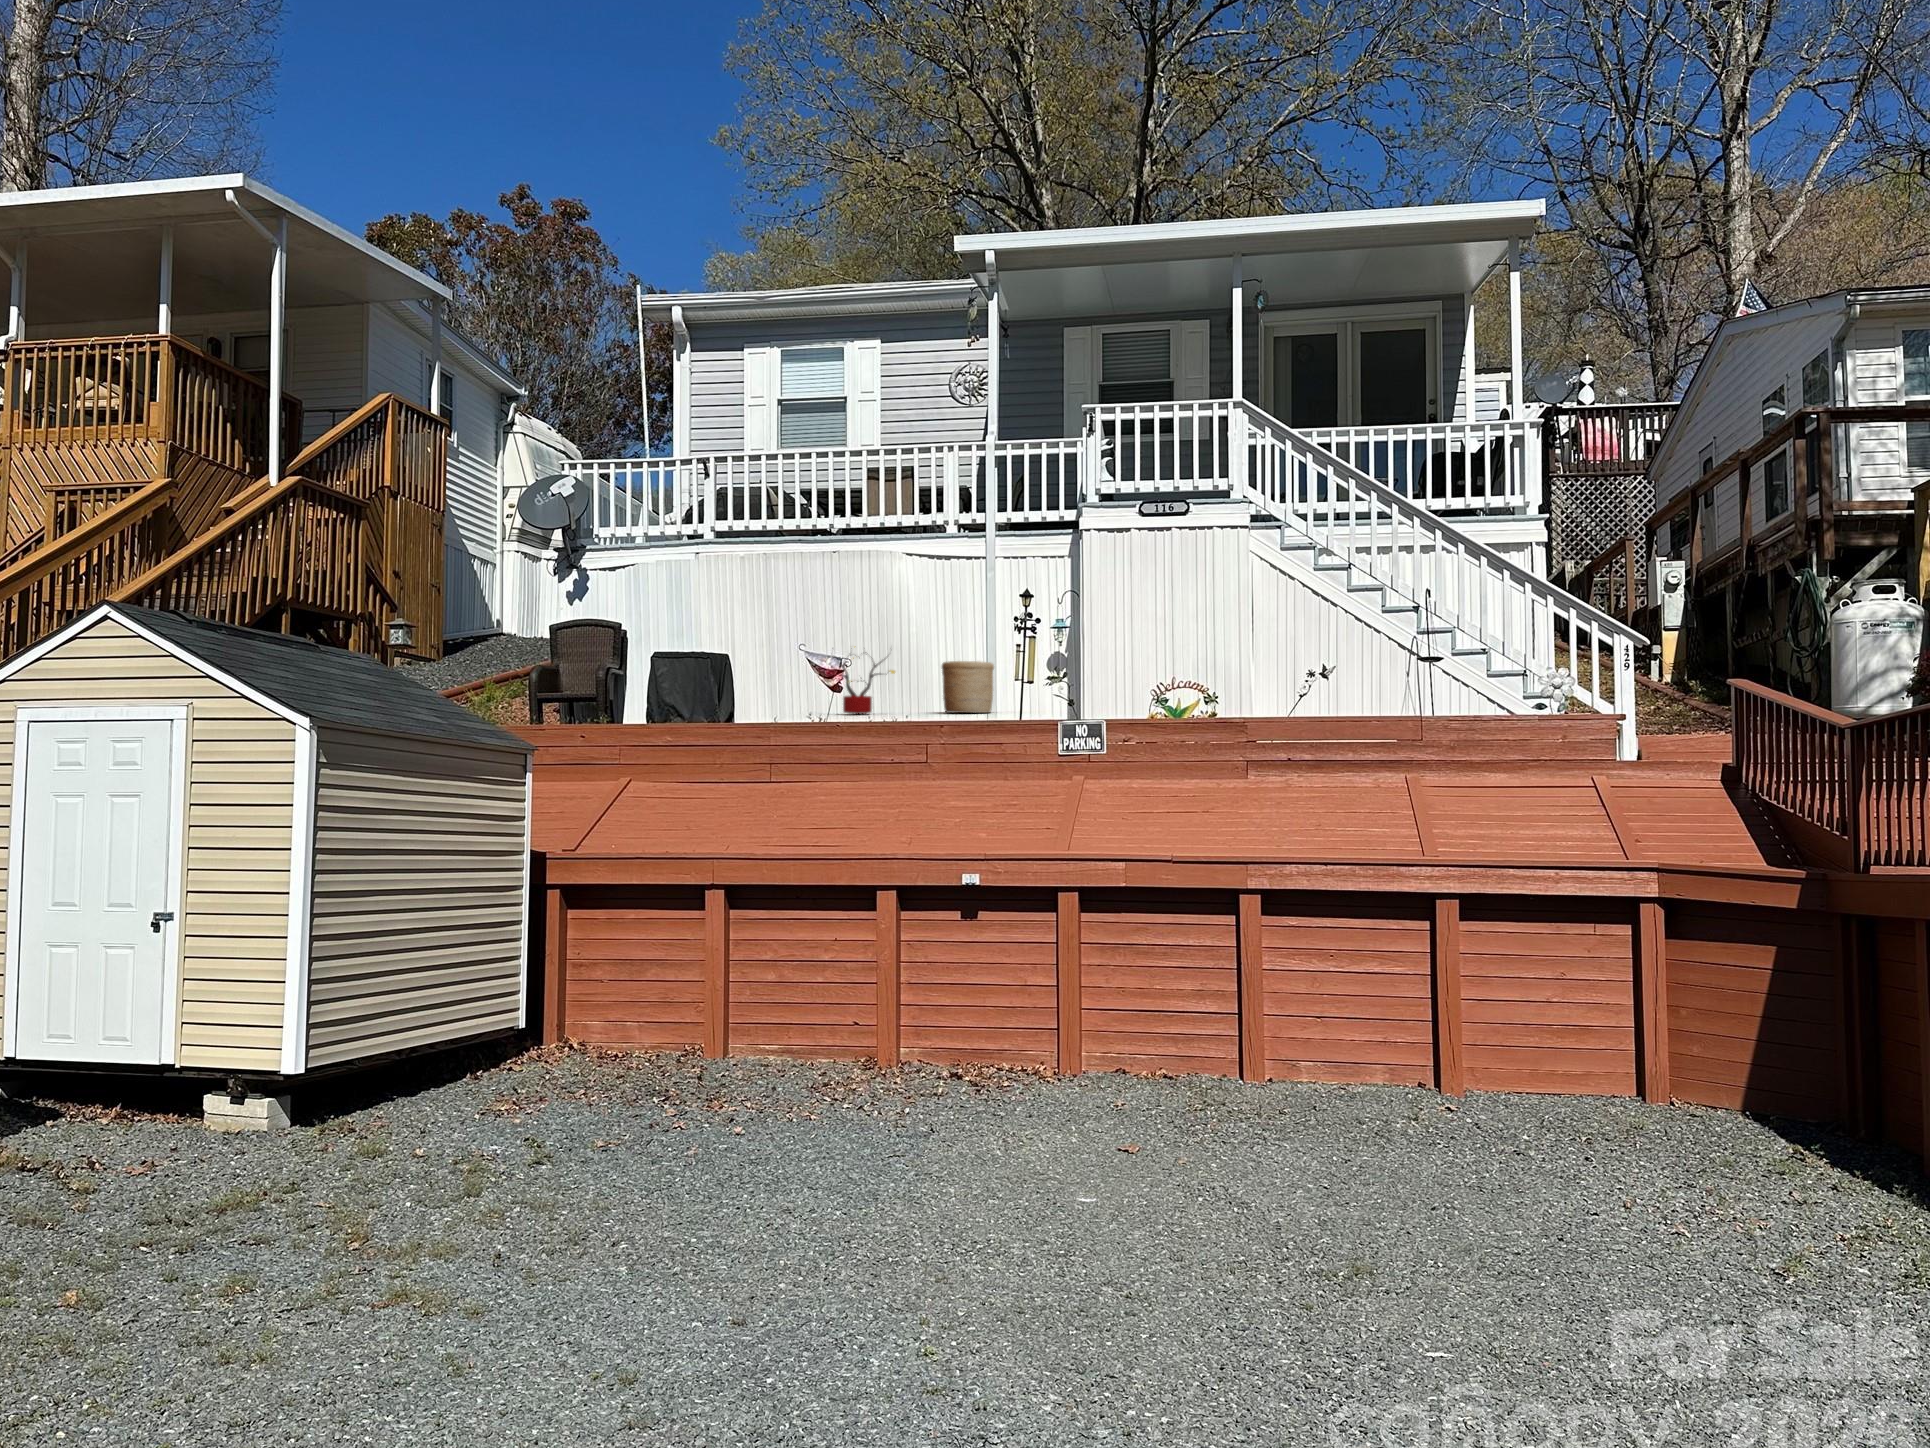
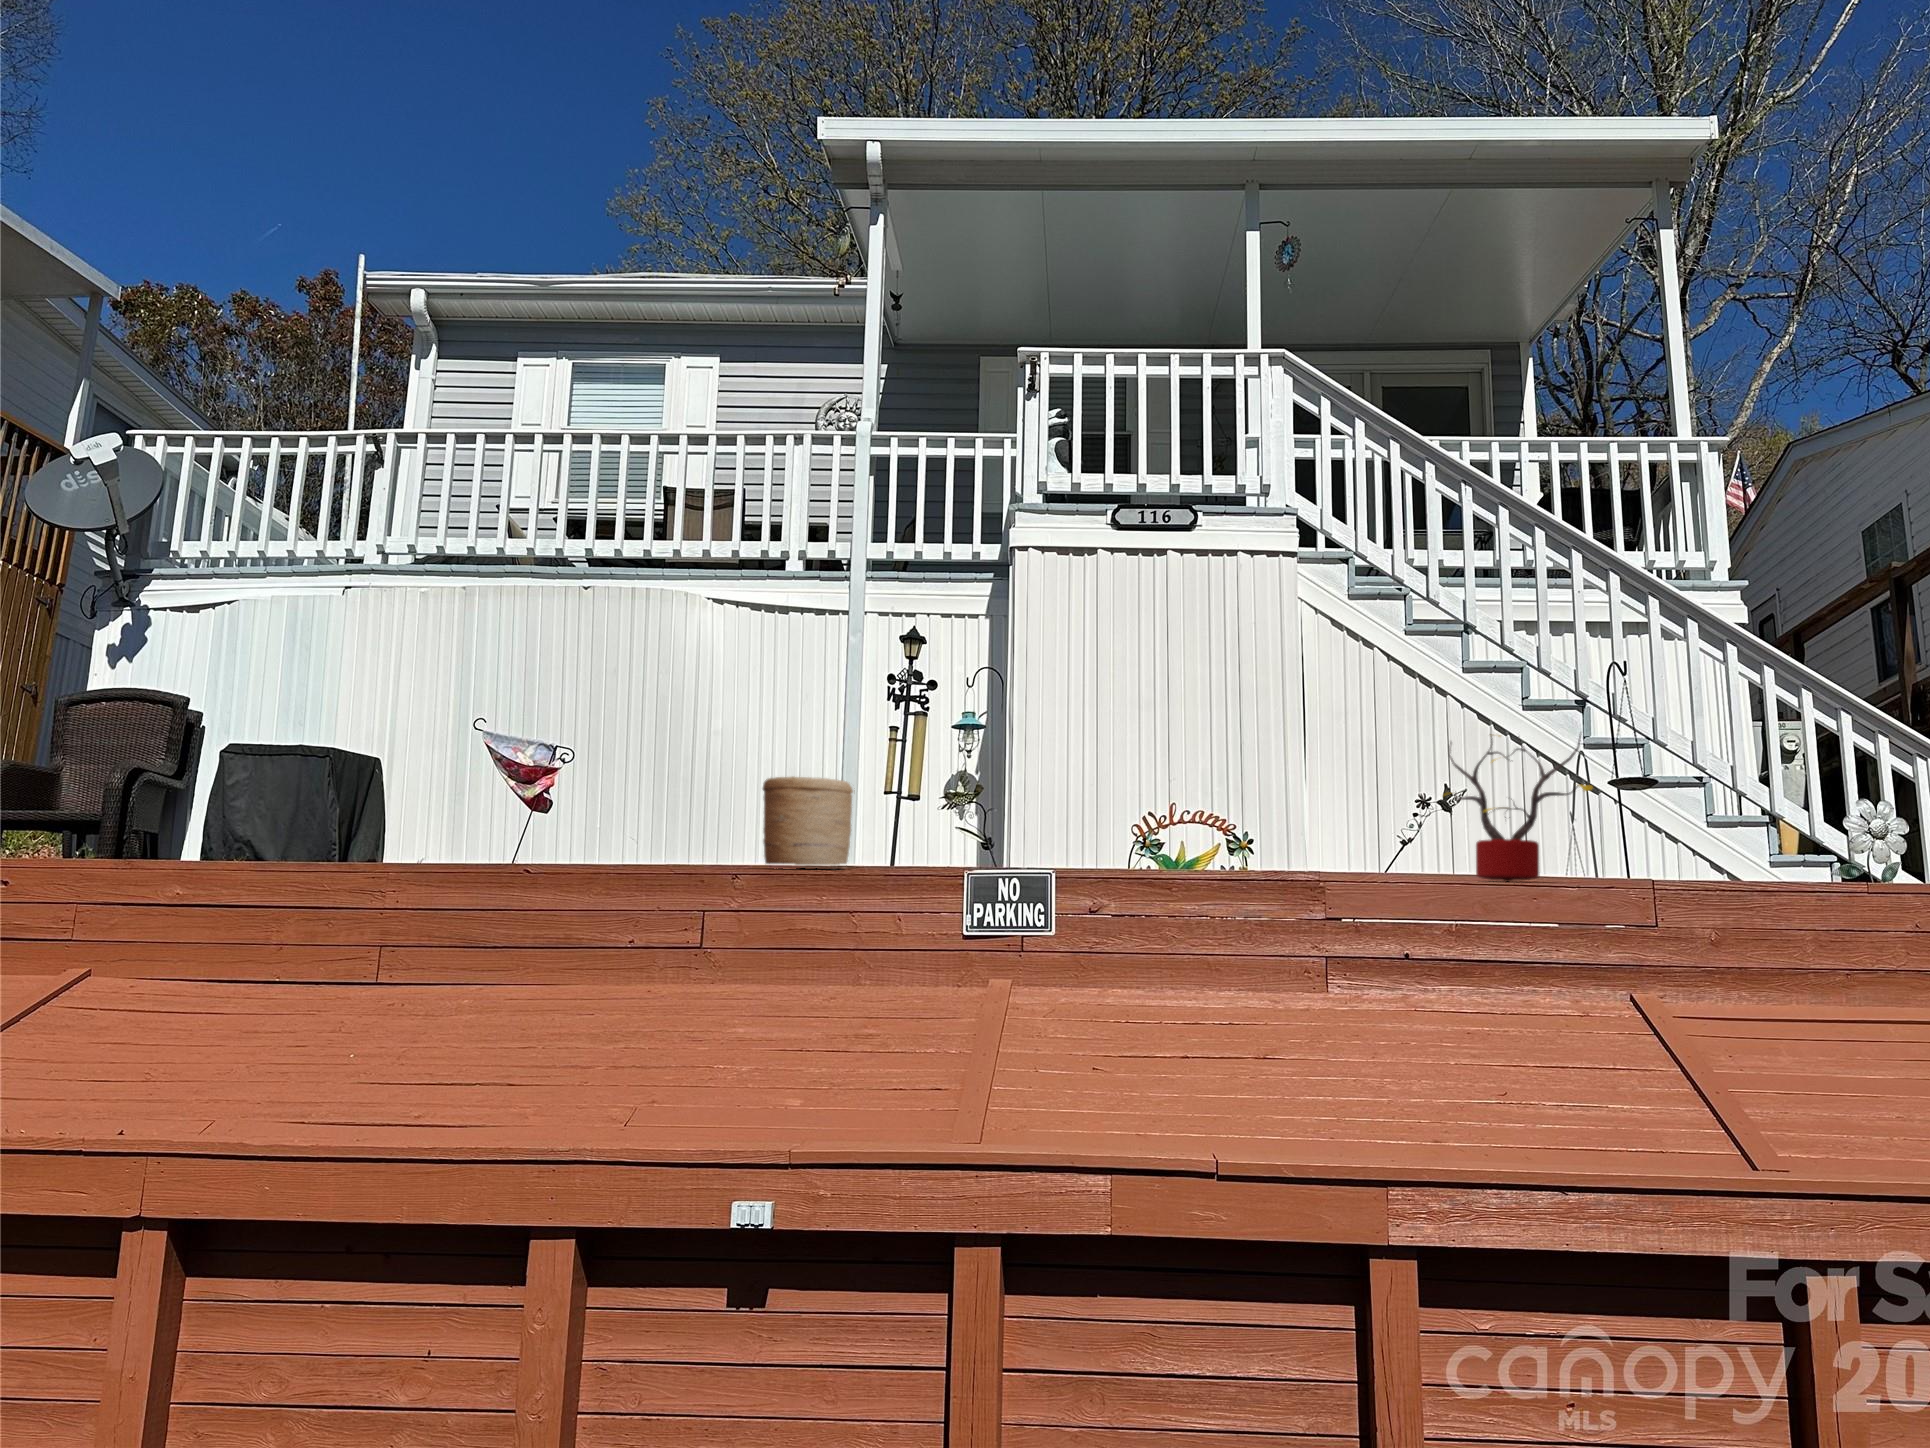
decorative plant: present [840,652,895,714] -> present [1443,733,1593,882]

